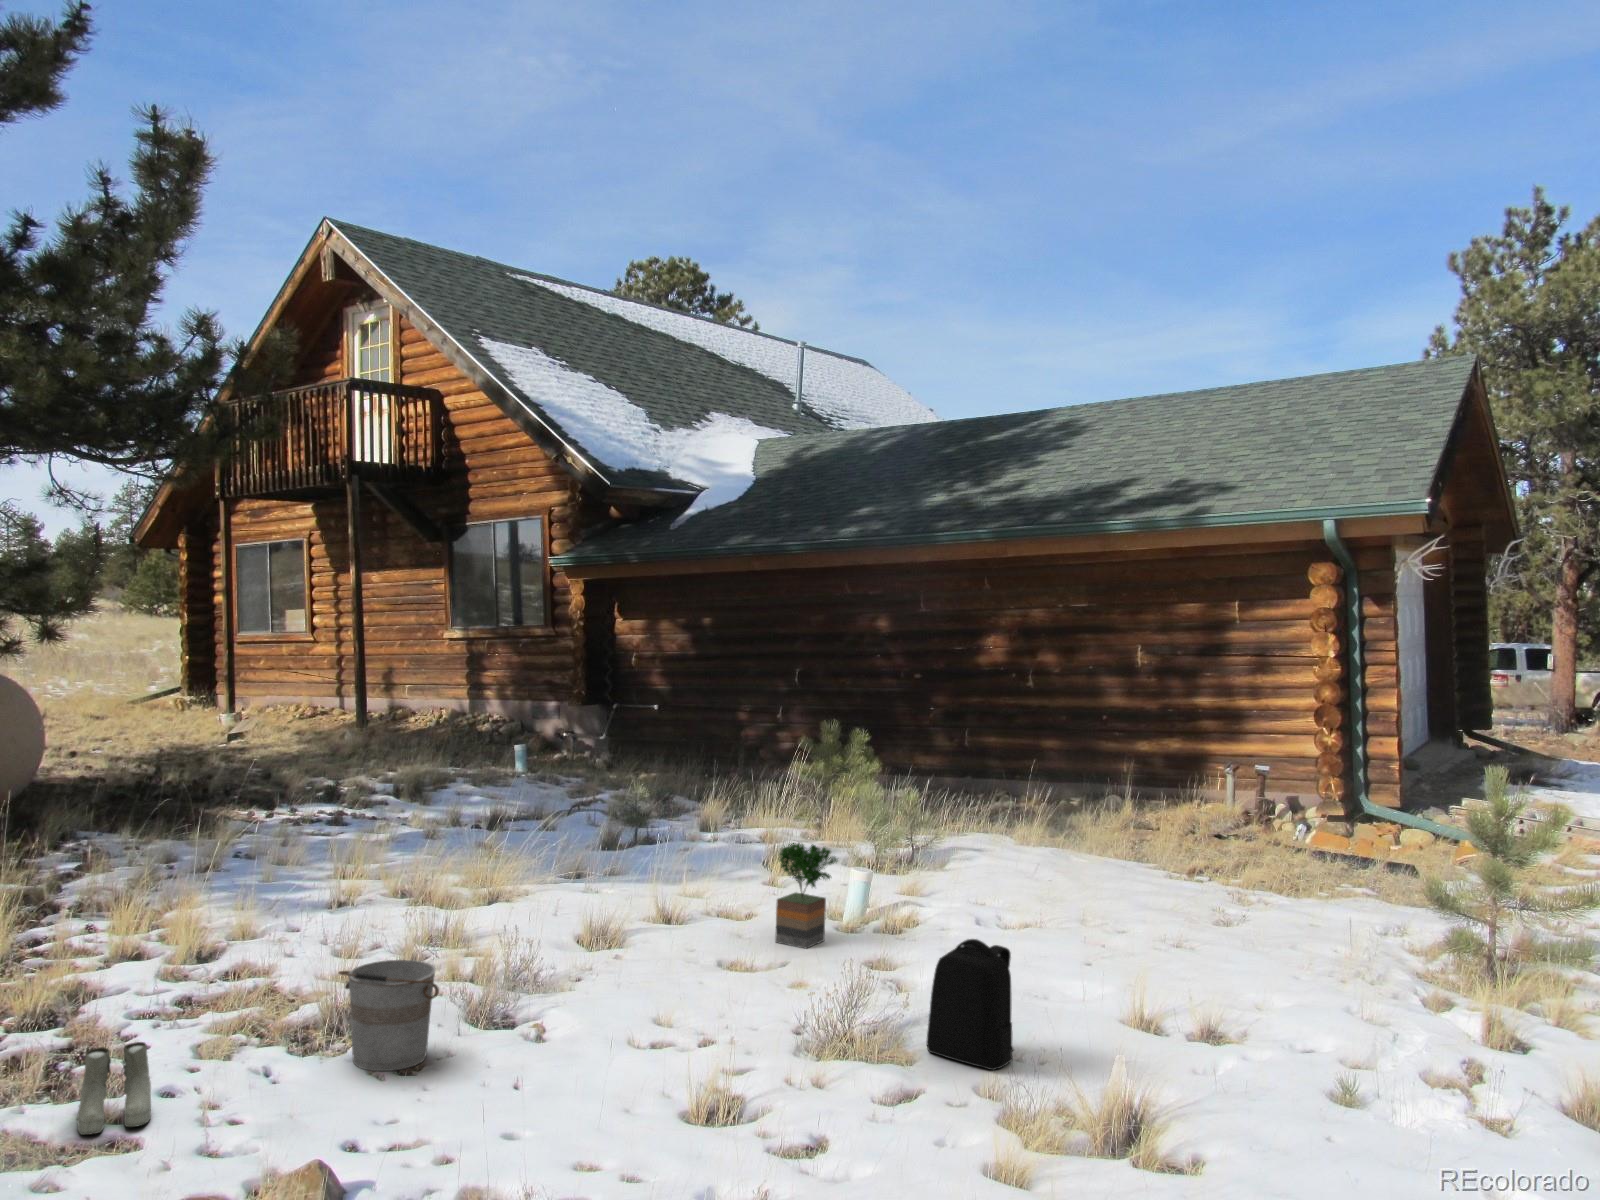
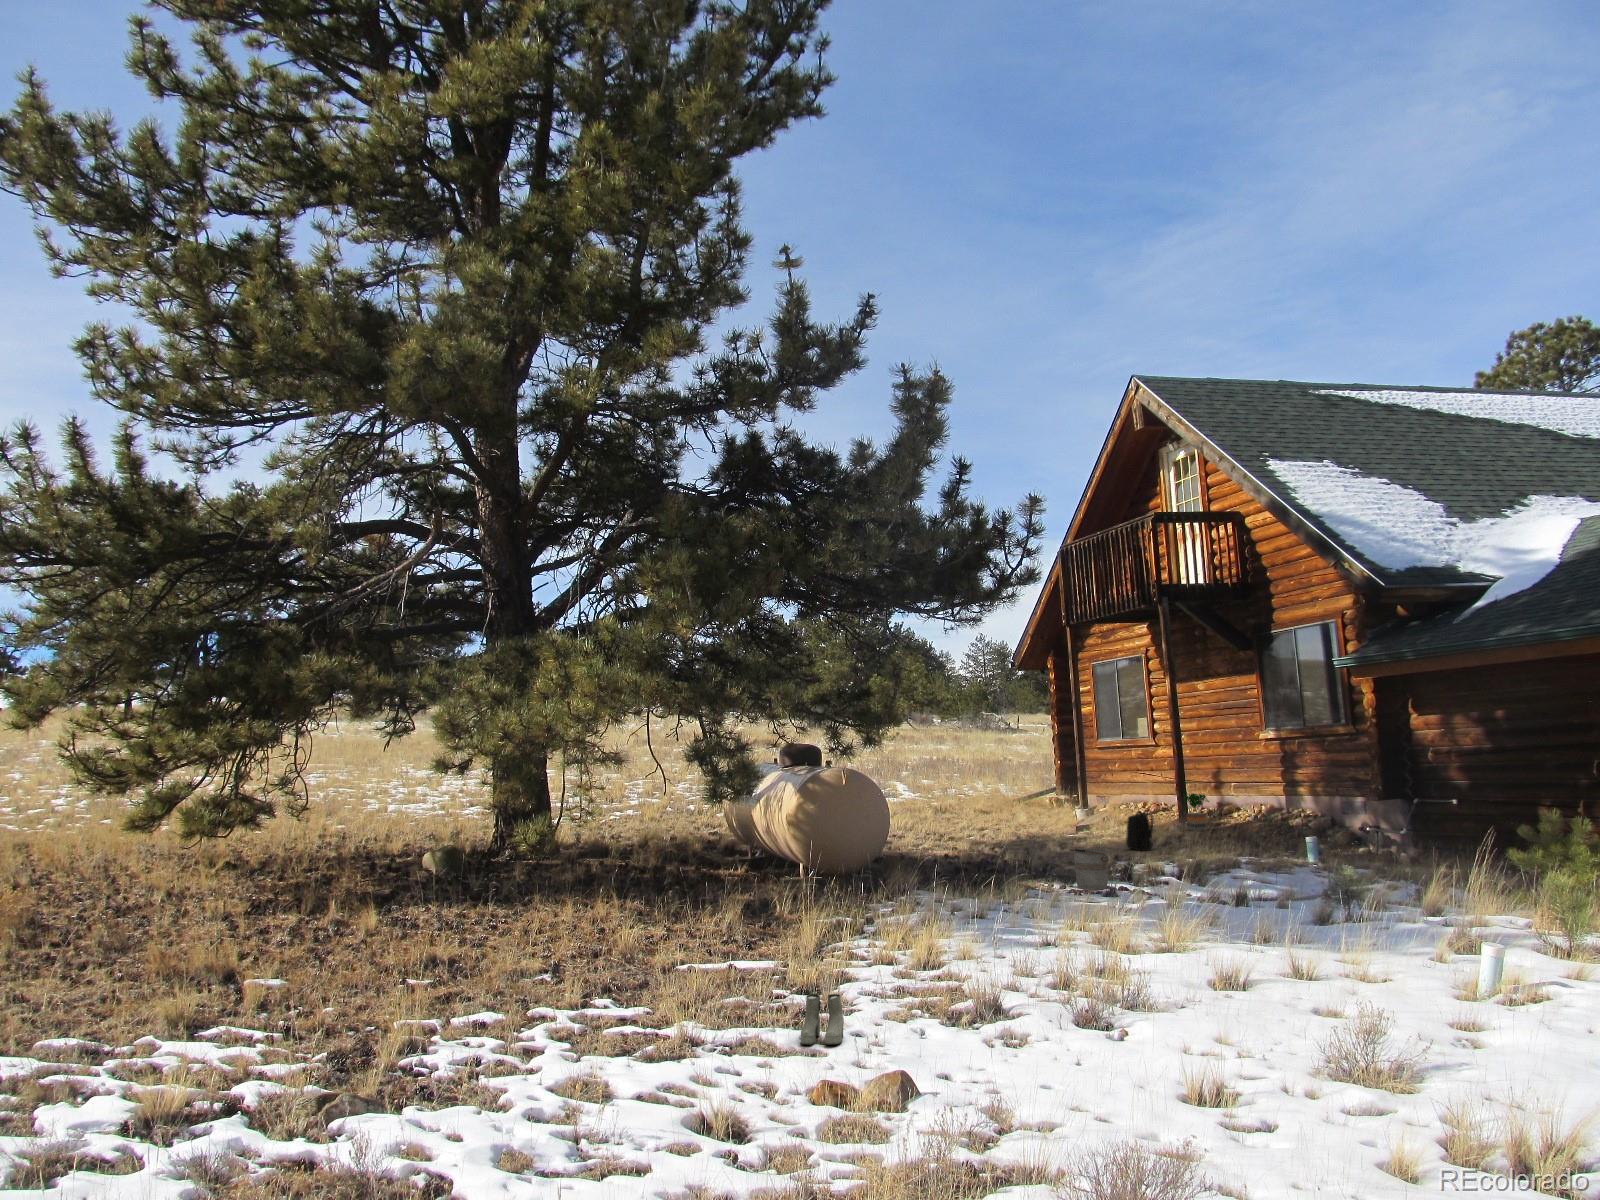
potted tree: present [775,843,838,948] -> present [1184,793,1209,831]
backpack: present [927,939,1013,1070] -> present [1126,811,1153,851]
bucket: present [339,960,439,1071] -> present [1069,849,1109,890]

